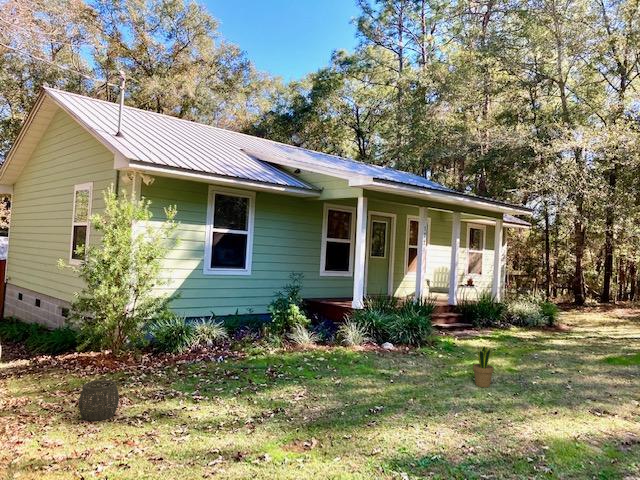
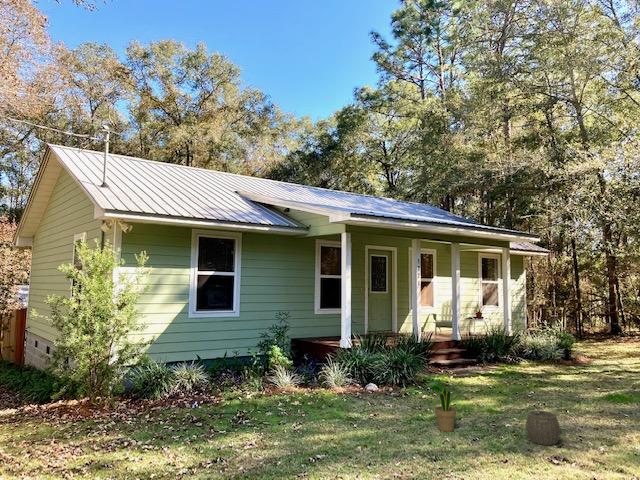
woven basket: present [78,380,119,421] -> present [526,411,560,445]

